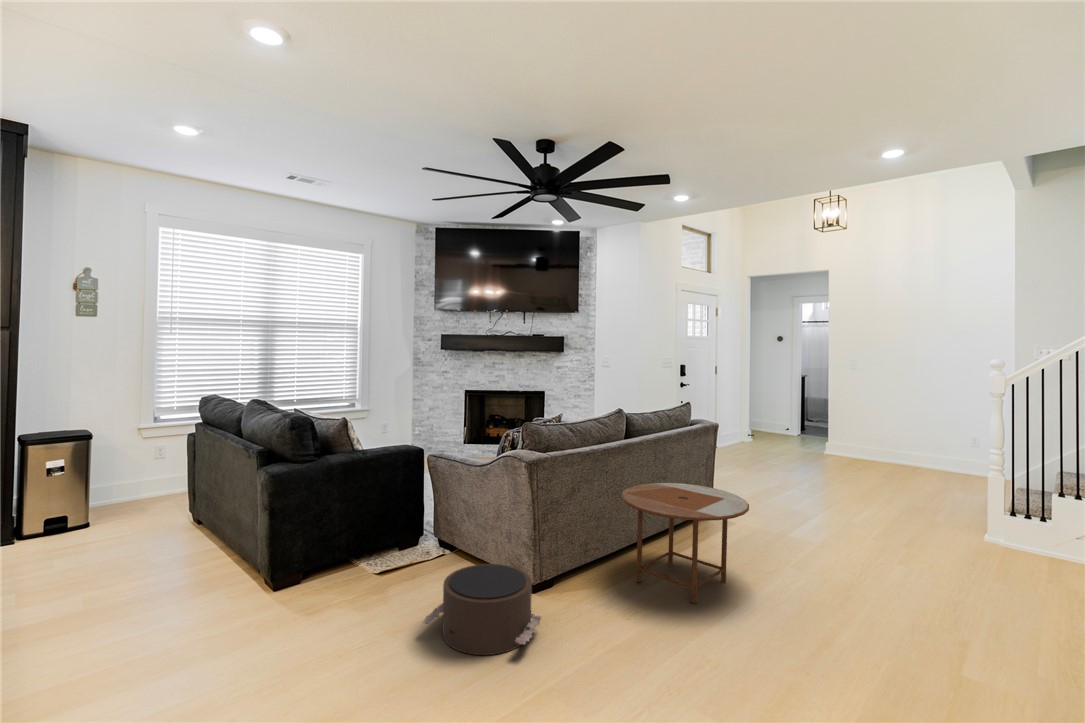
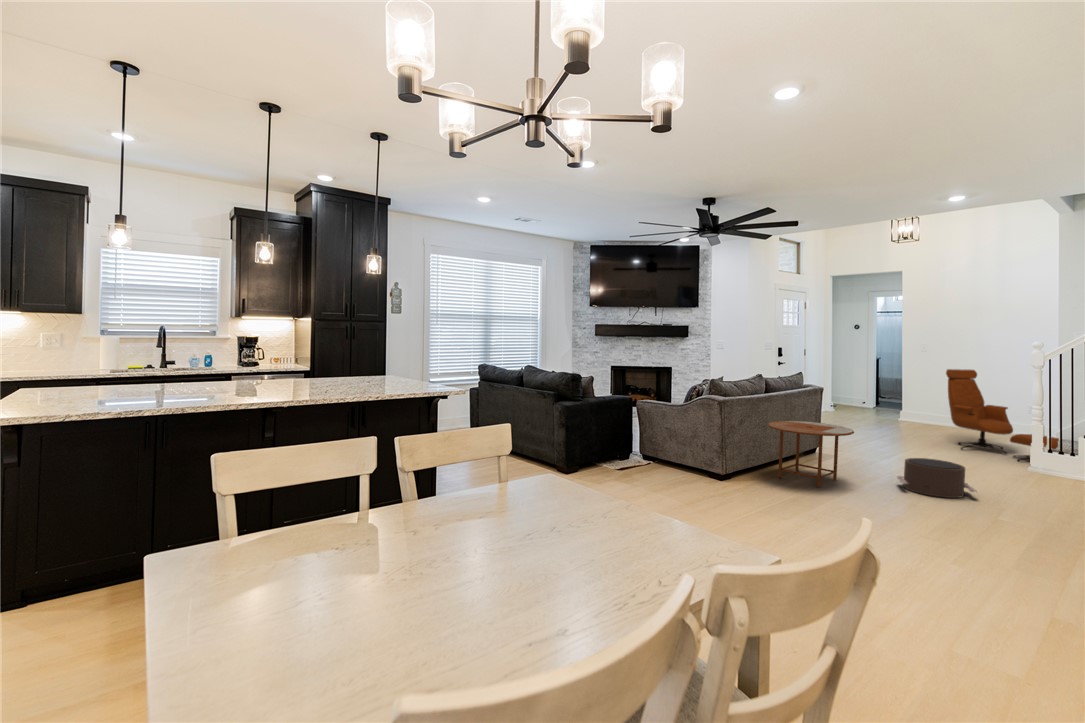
lounge chair: none [882,395,1037,535] -> present [946,369,1059,461]
pouf: present [423,564,542,655] -> present [897,458,977,498]

